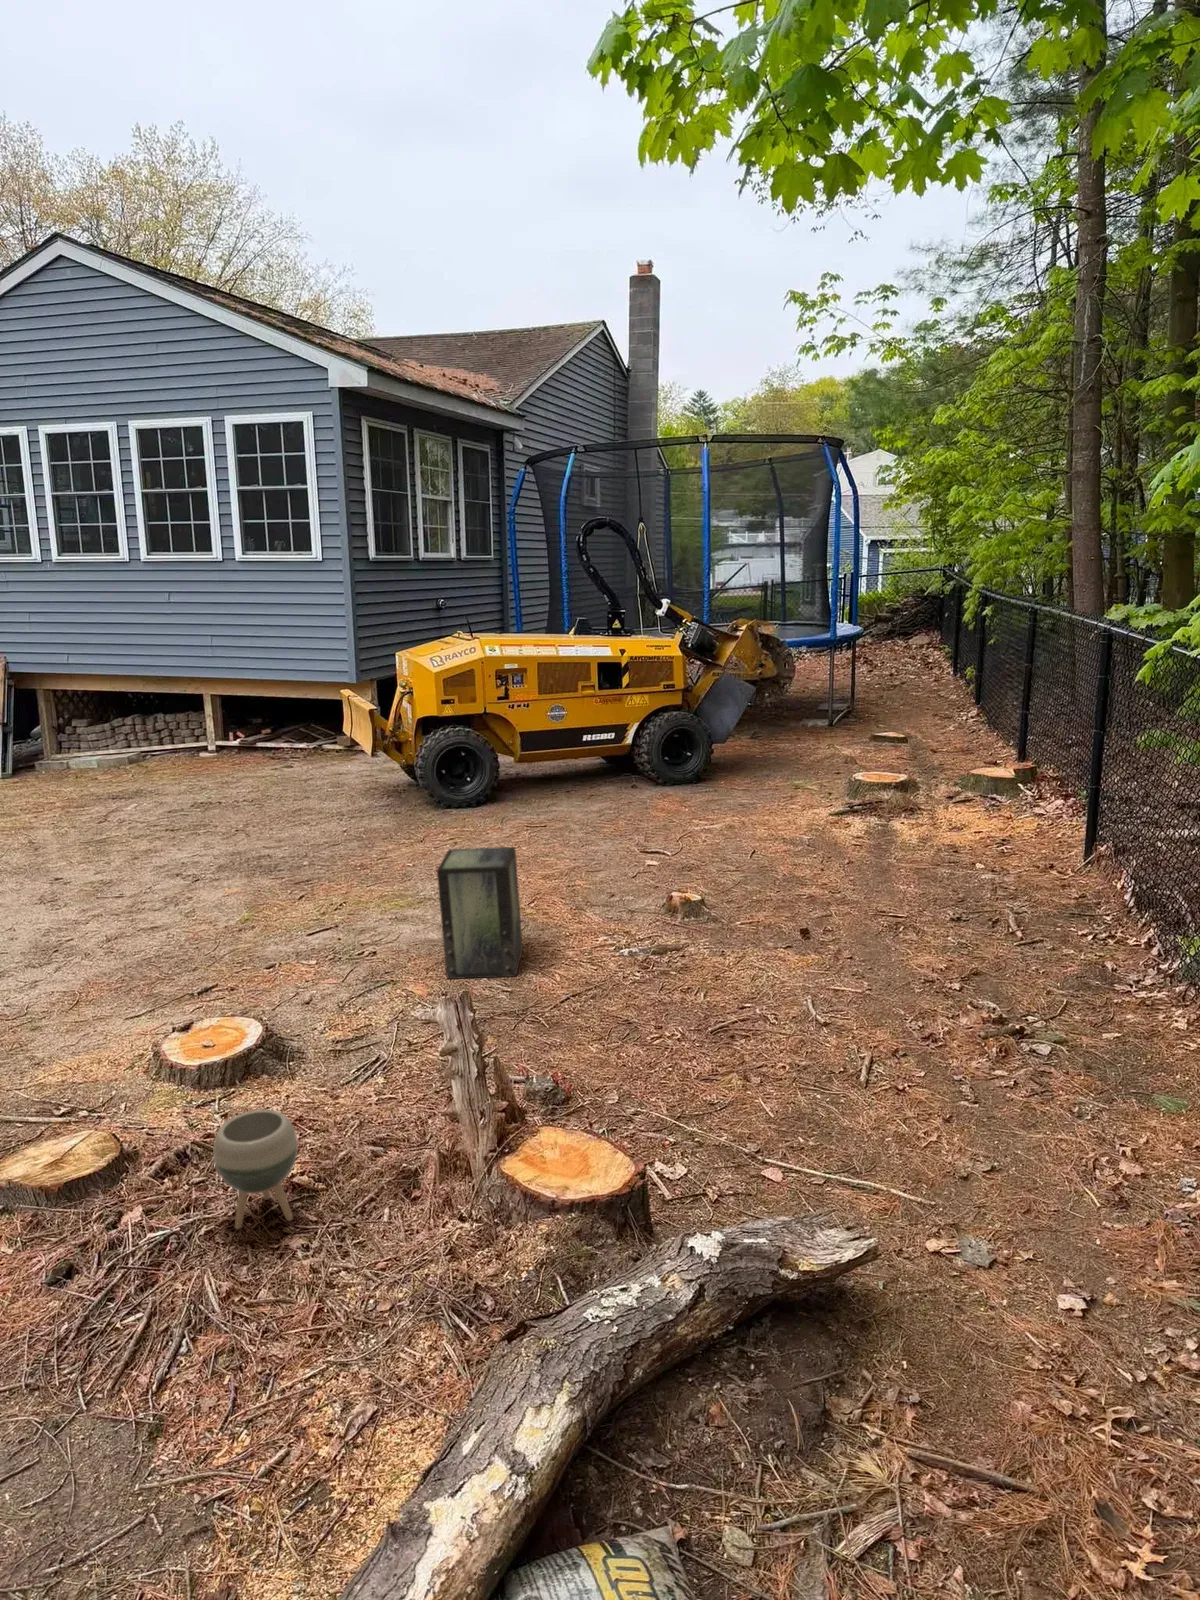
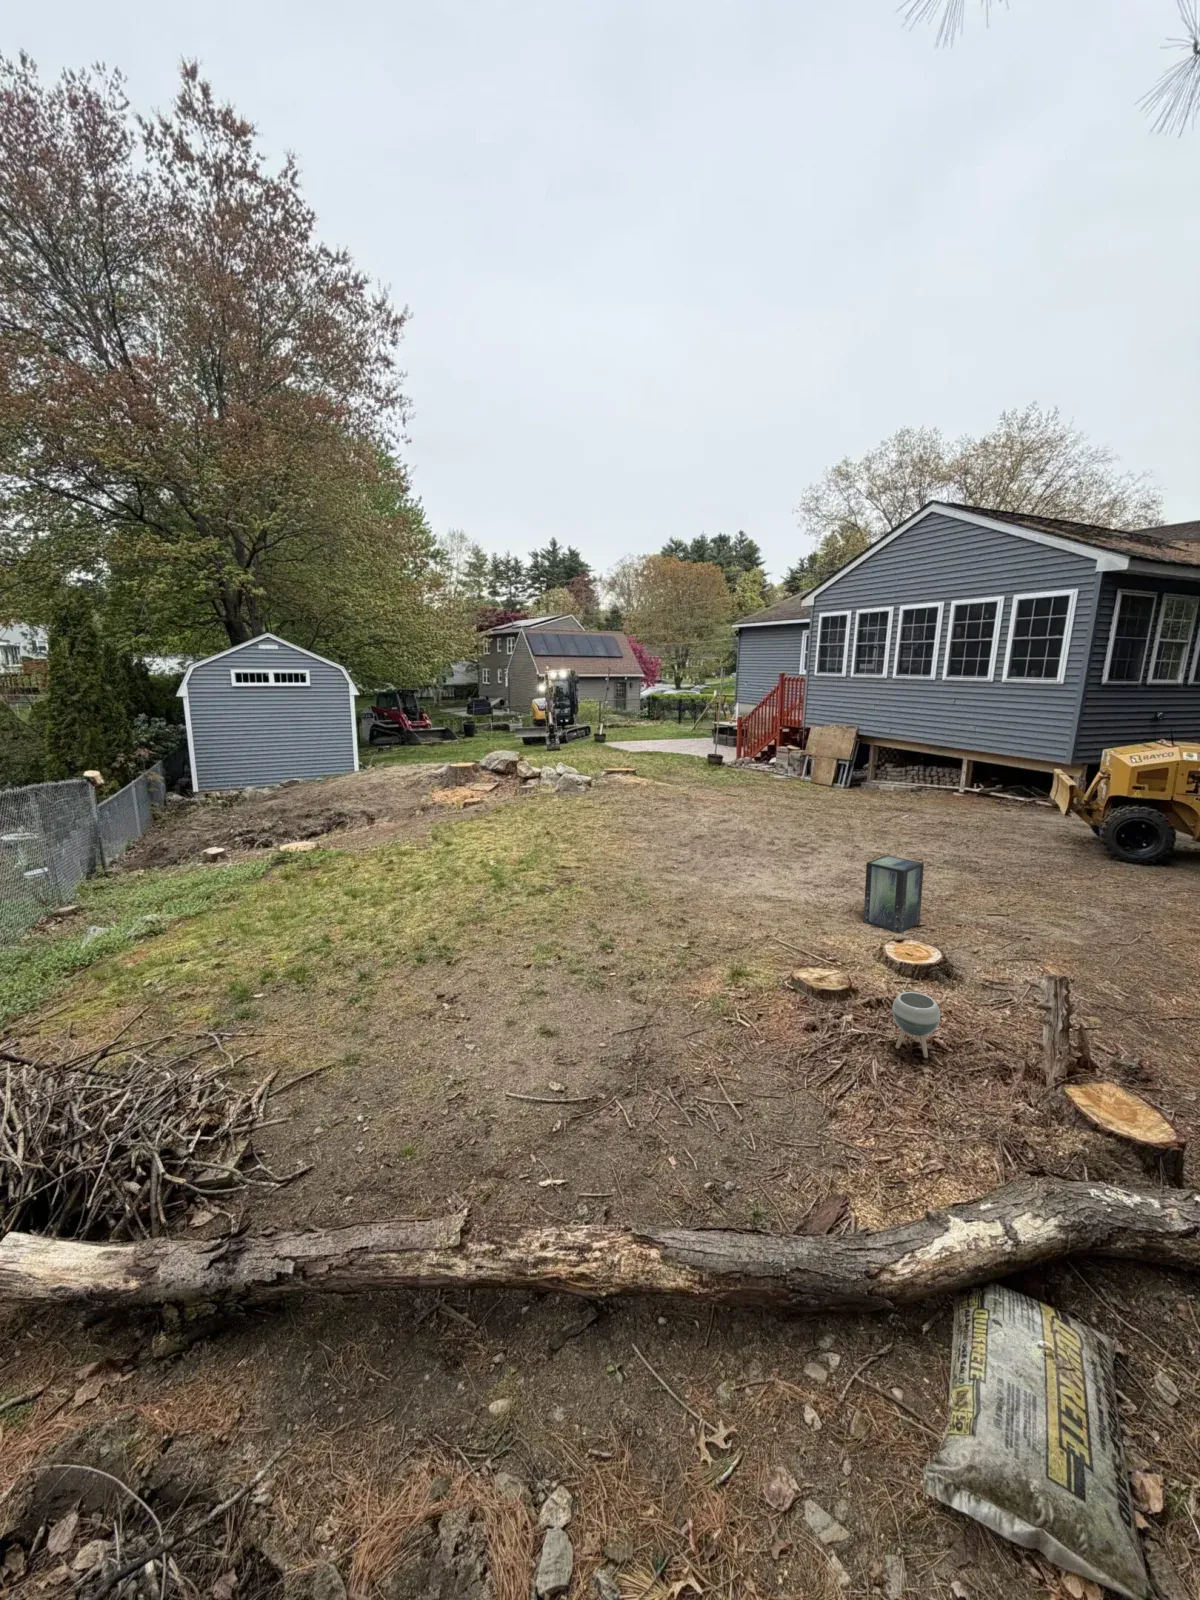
storage box: present [437,847,523,979] -> present [864,855,924,933]

